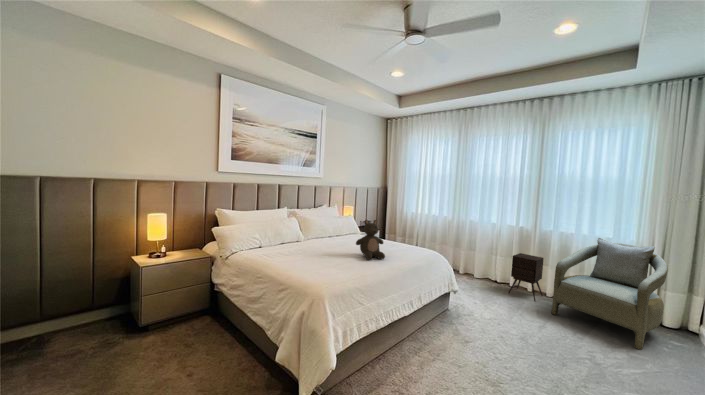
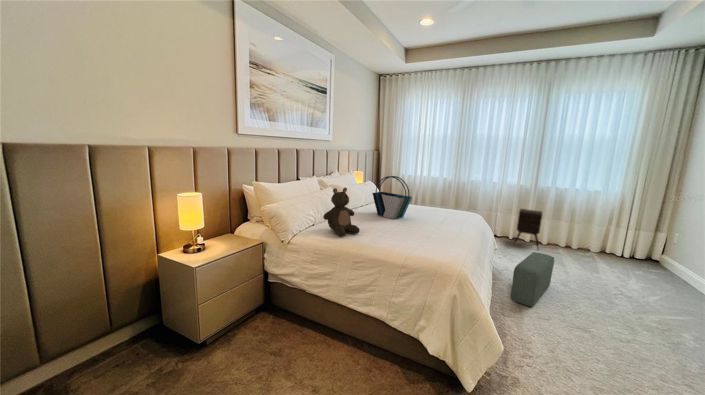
tote bag: none [329,209,358,249] -> present [373,176,412,219]
stuffed bear: present [356,220,385,260] -> present [323,188,359,236]
armchair: present [552,238,668,350] -> none [559,191,656,281]
pouf: none [445,297,510,352] -> present [510,252,554,307]

